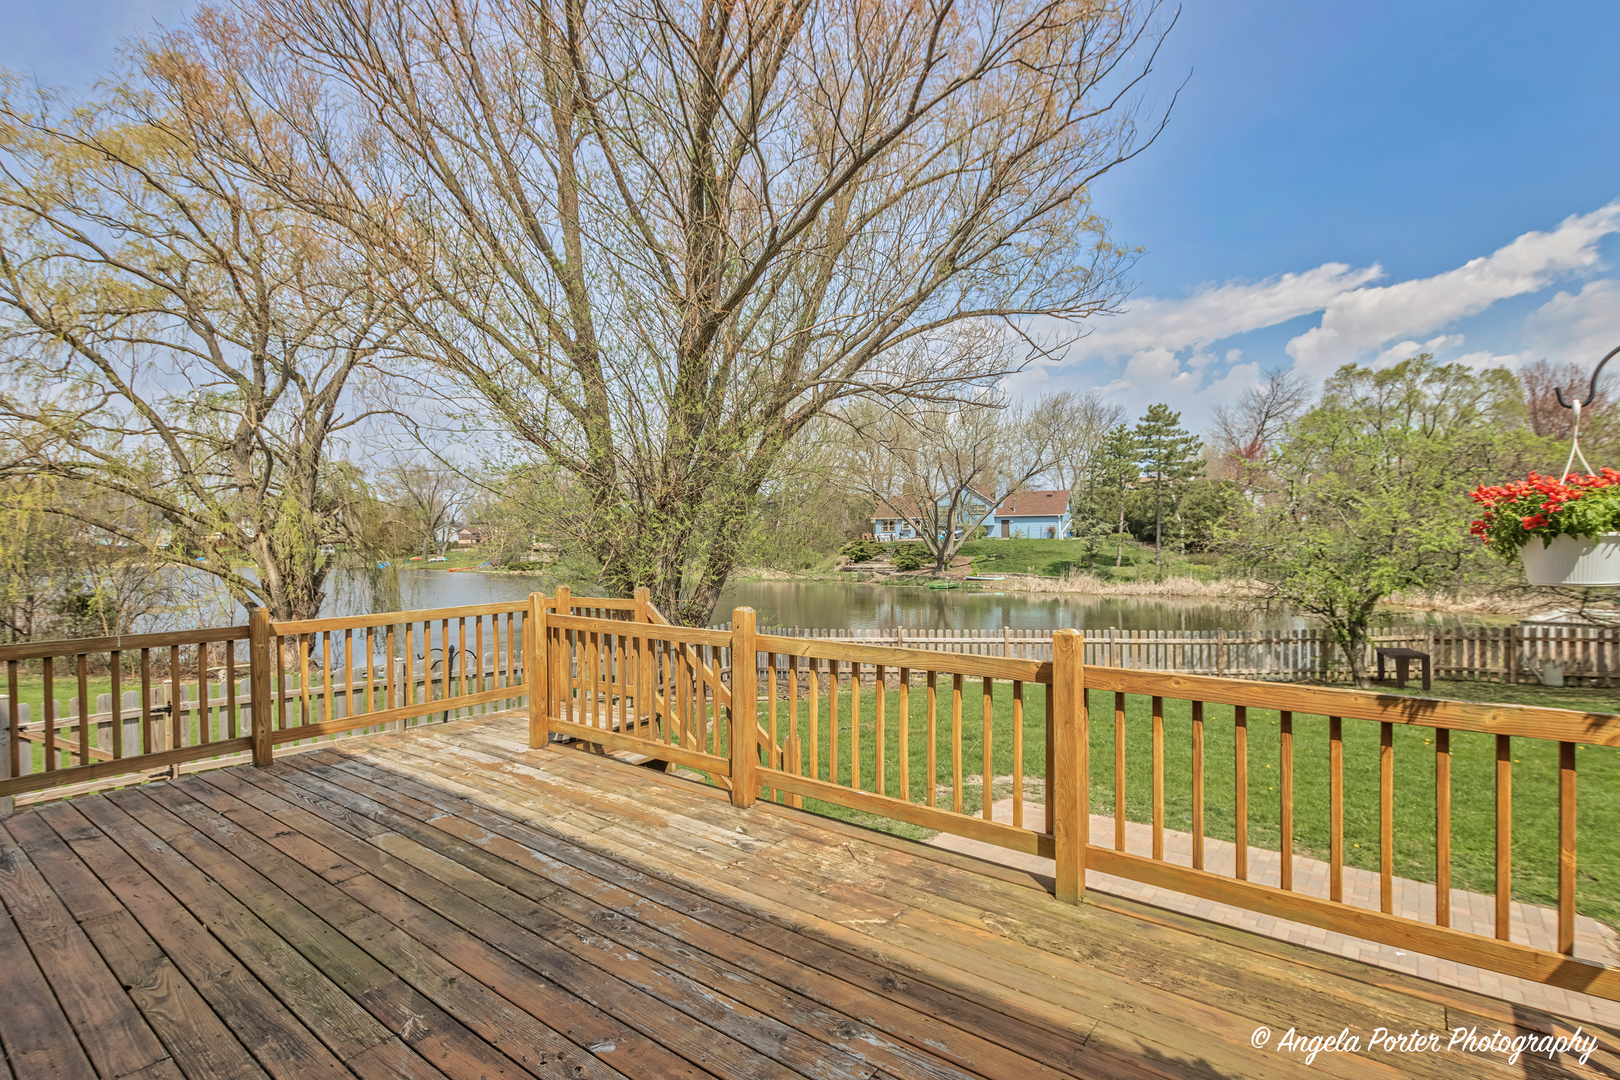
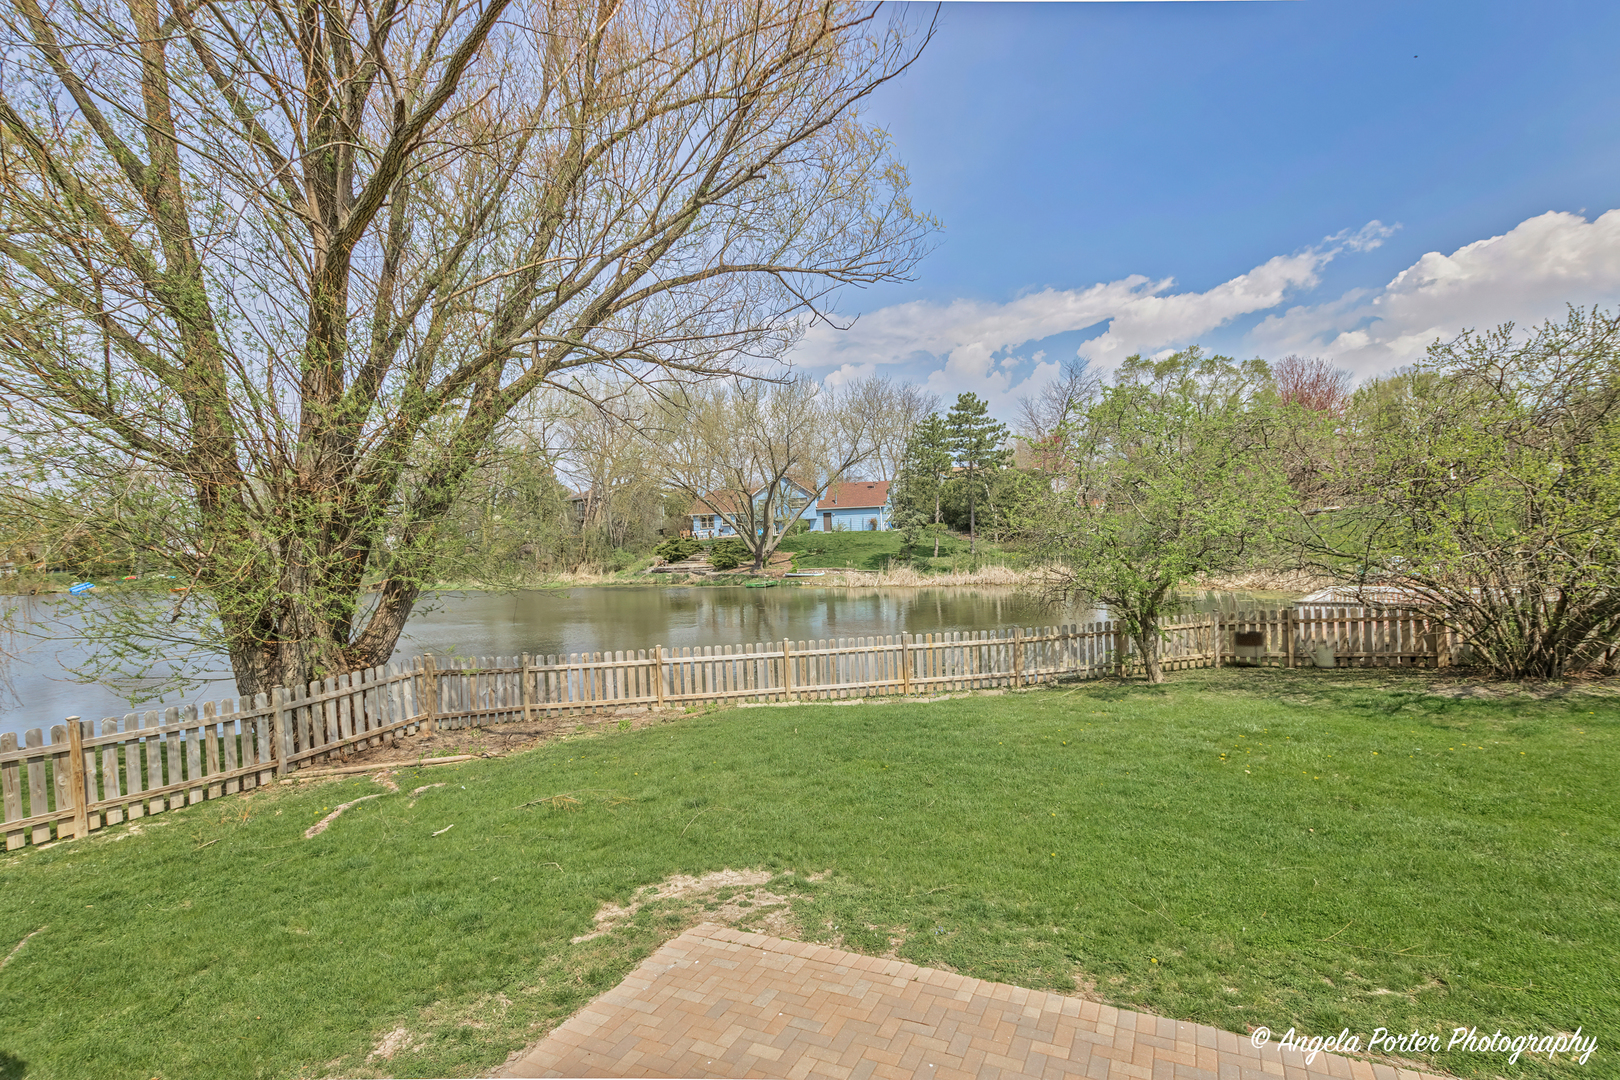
planter: none [1449,646,1483,682] -> present [1234,631,1264,666]
bench: present [1376,647,1431,689] -> none [1168,637,1220,683]

